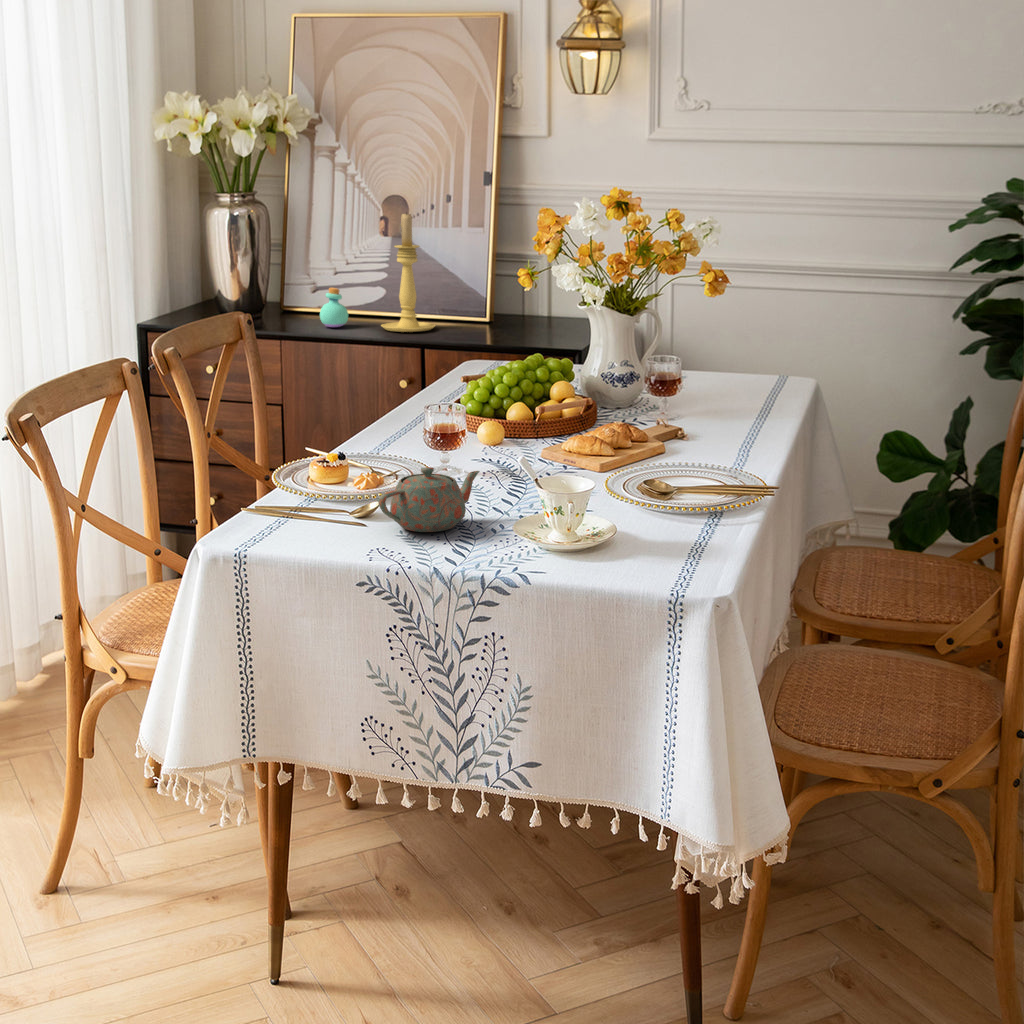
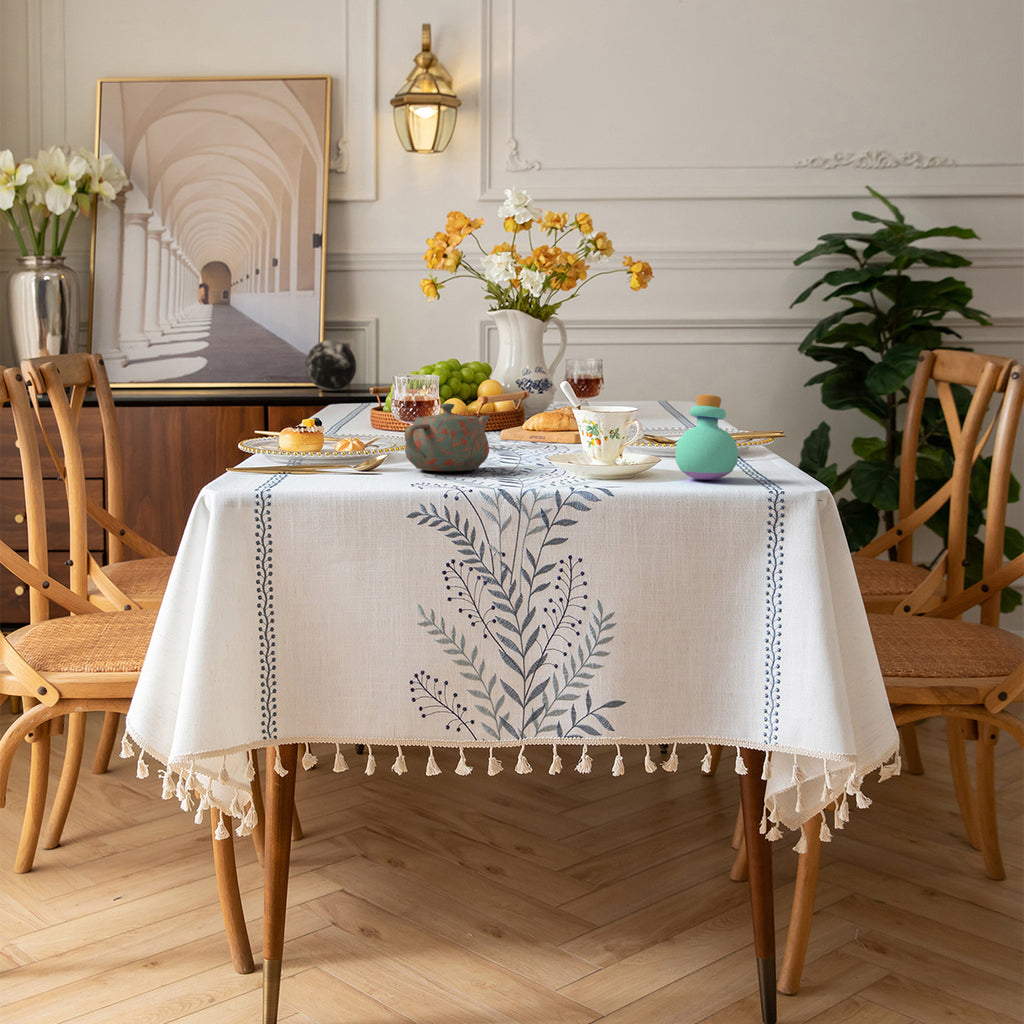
candle holder: present [381,213,435,332] -> none [214,270,272,390]
decorative orb: none [466,282,515,333] -> present [306,340,356,391]
perfume bottle: present [320,288,348,327] -> present [675,394,738,480]

